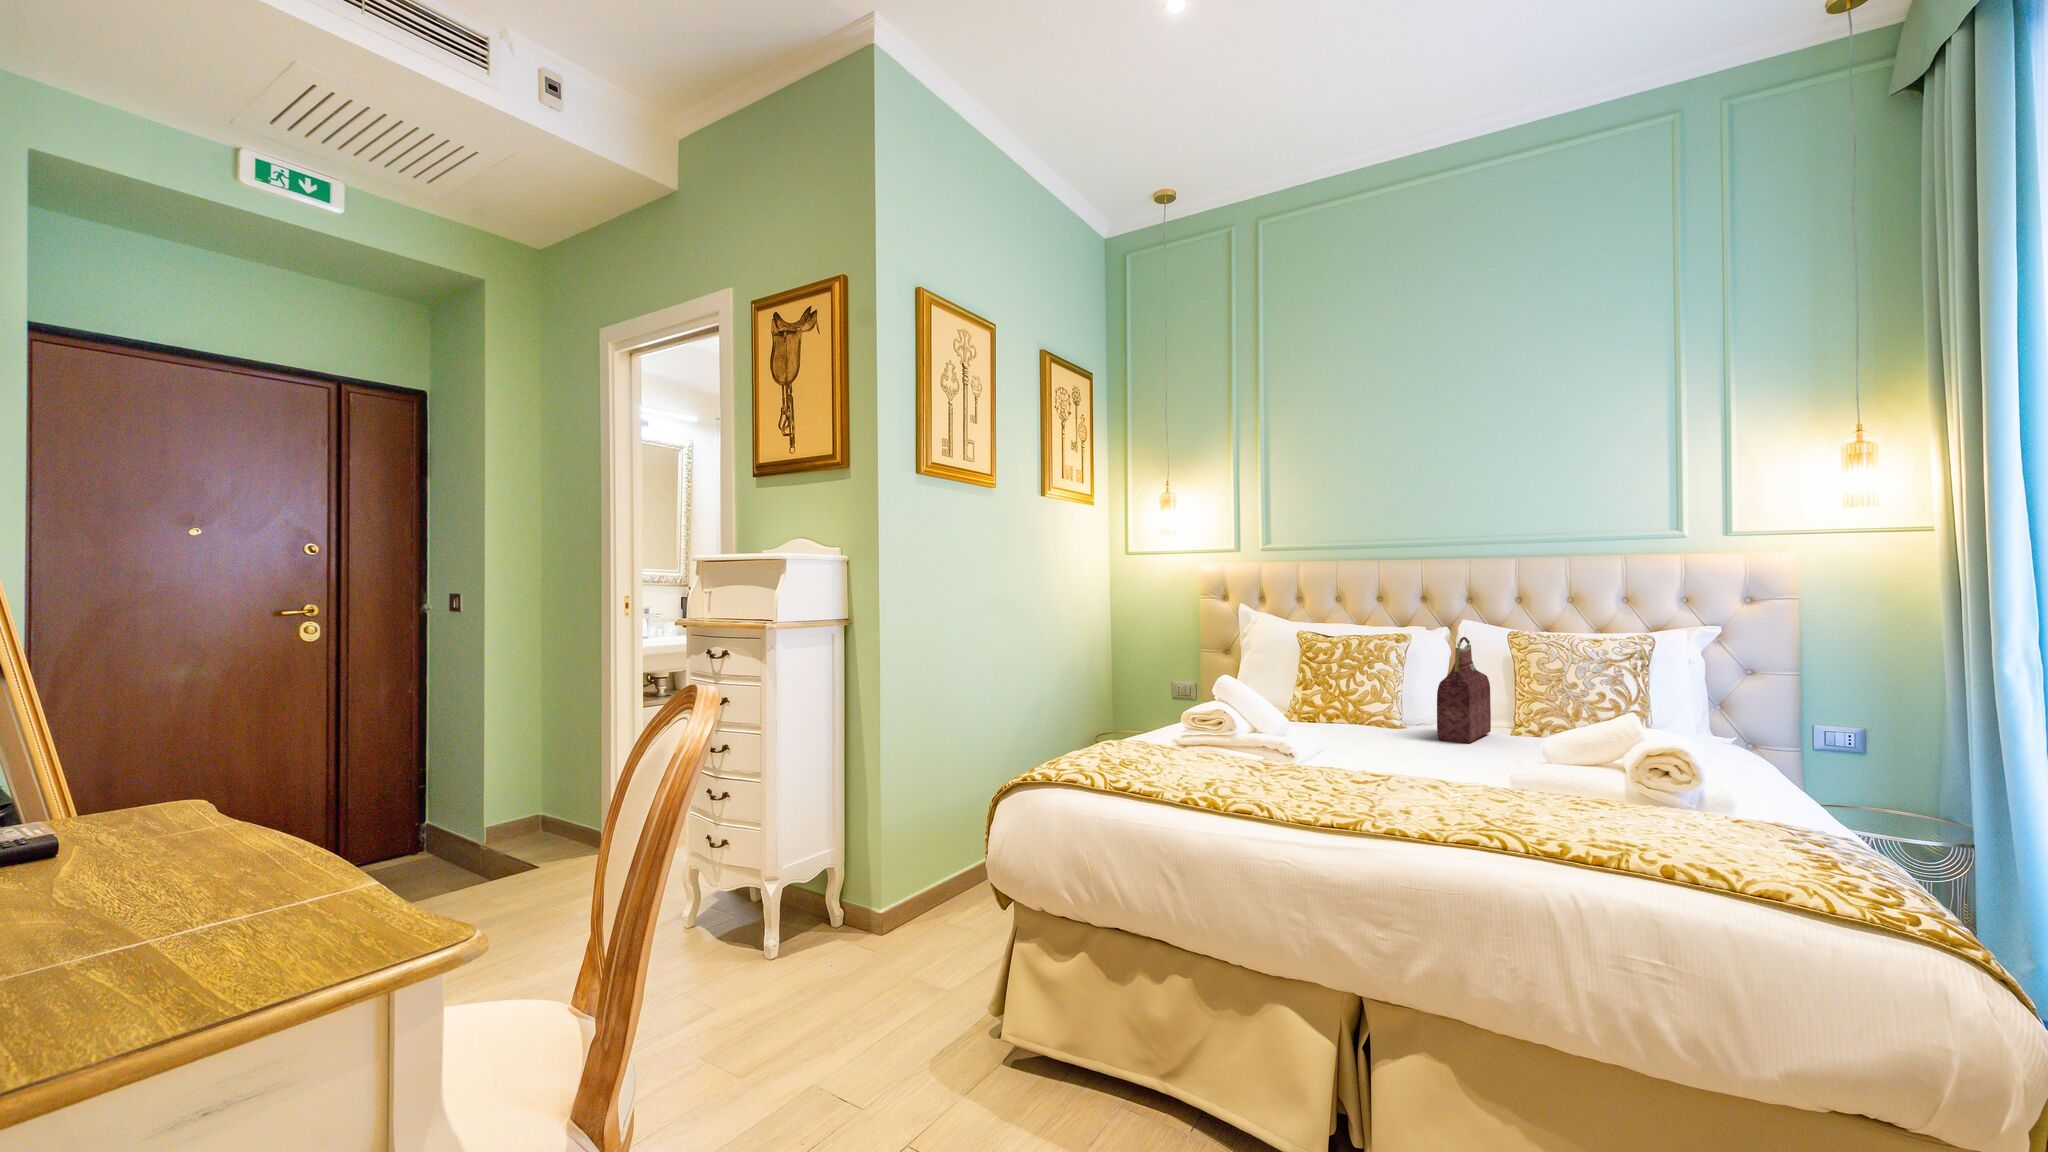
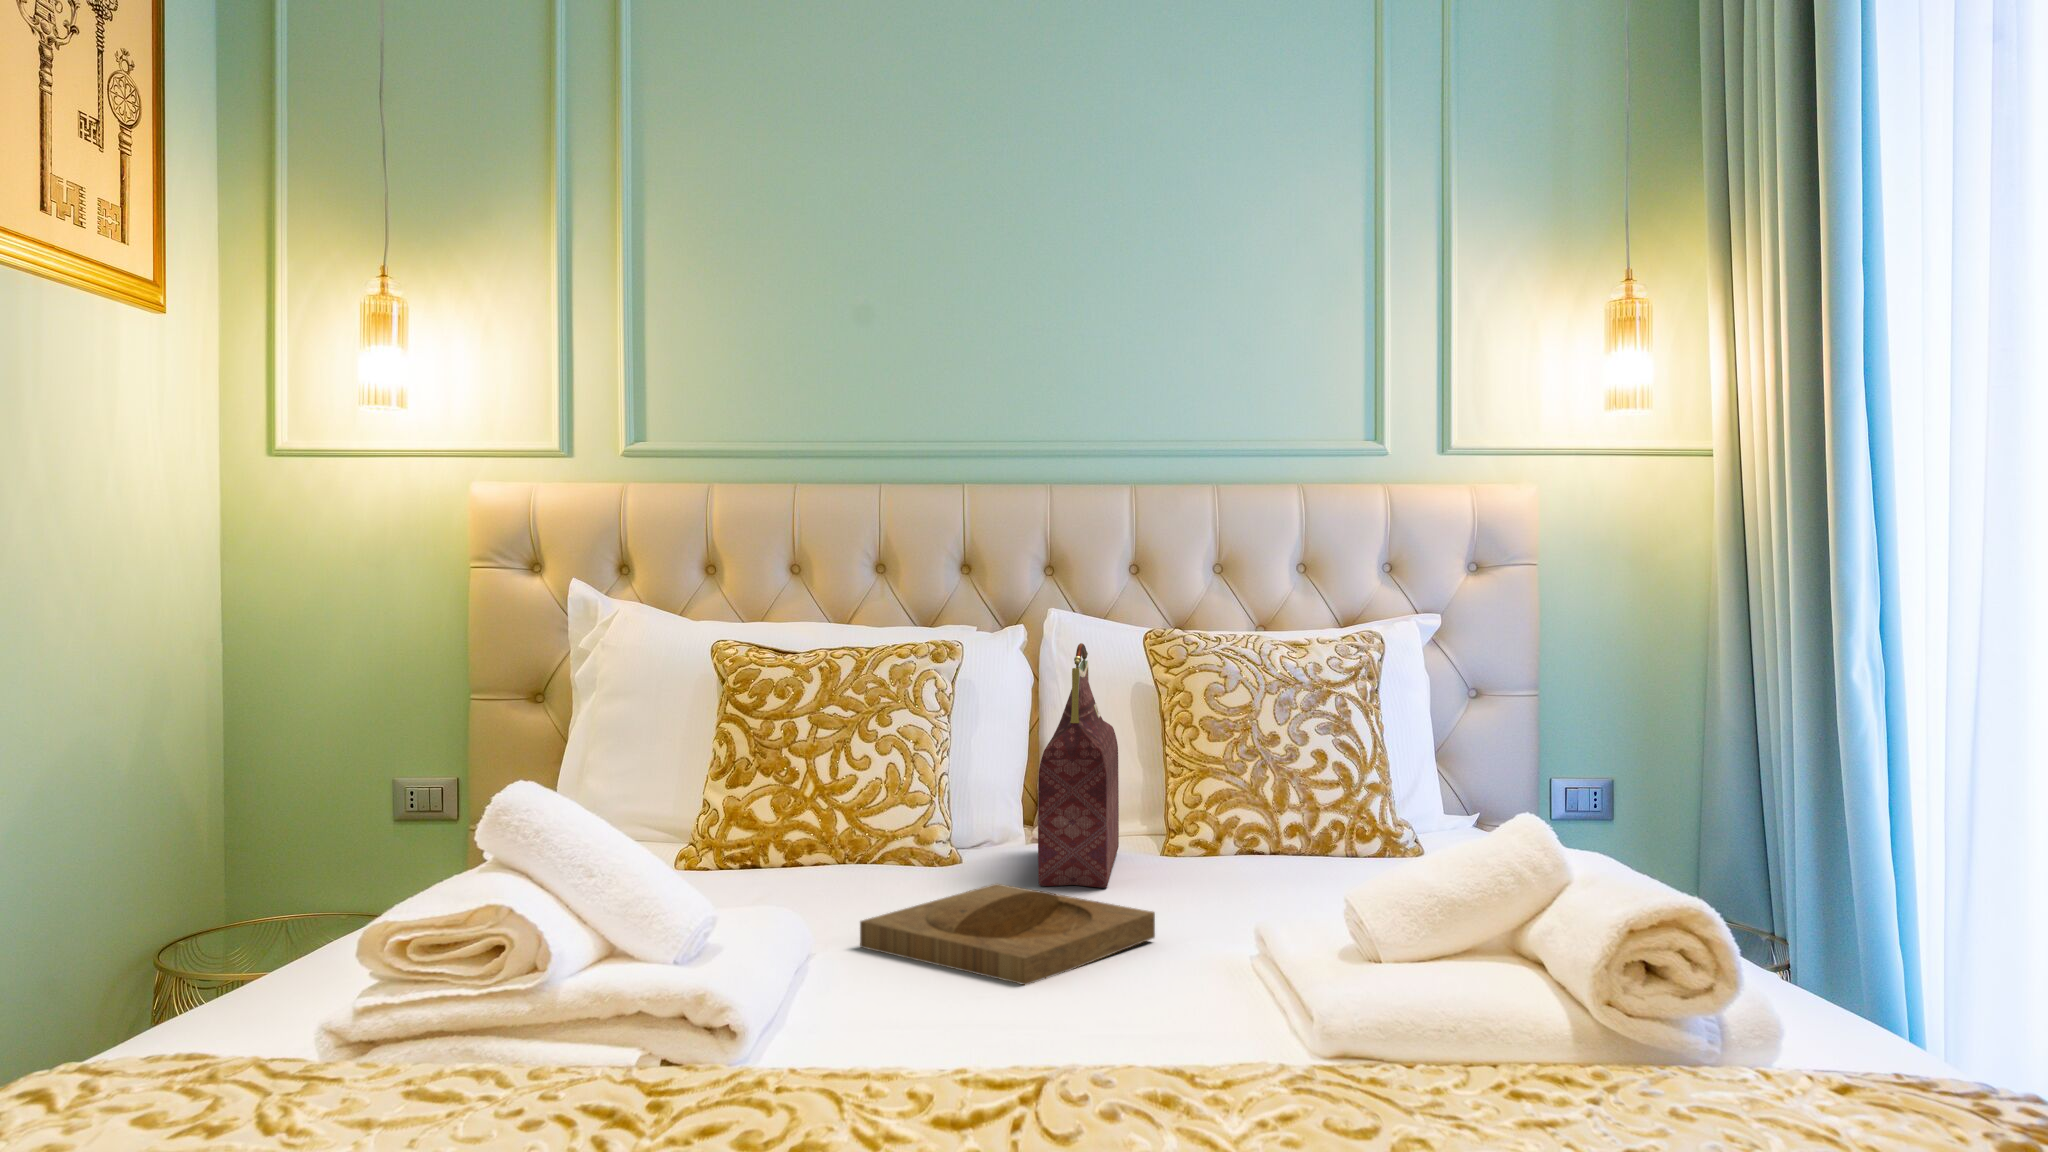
tray: none [1348,732,1474,762] -> present [860,884,1155,985]

